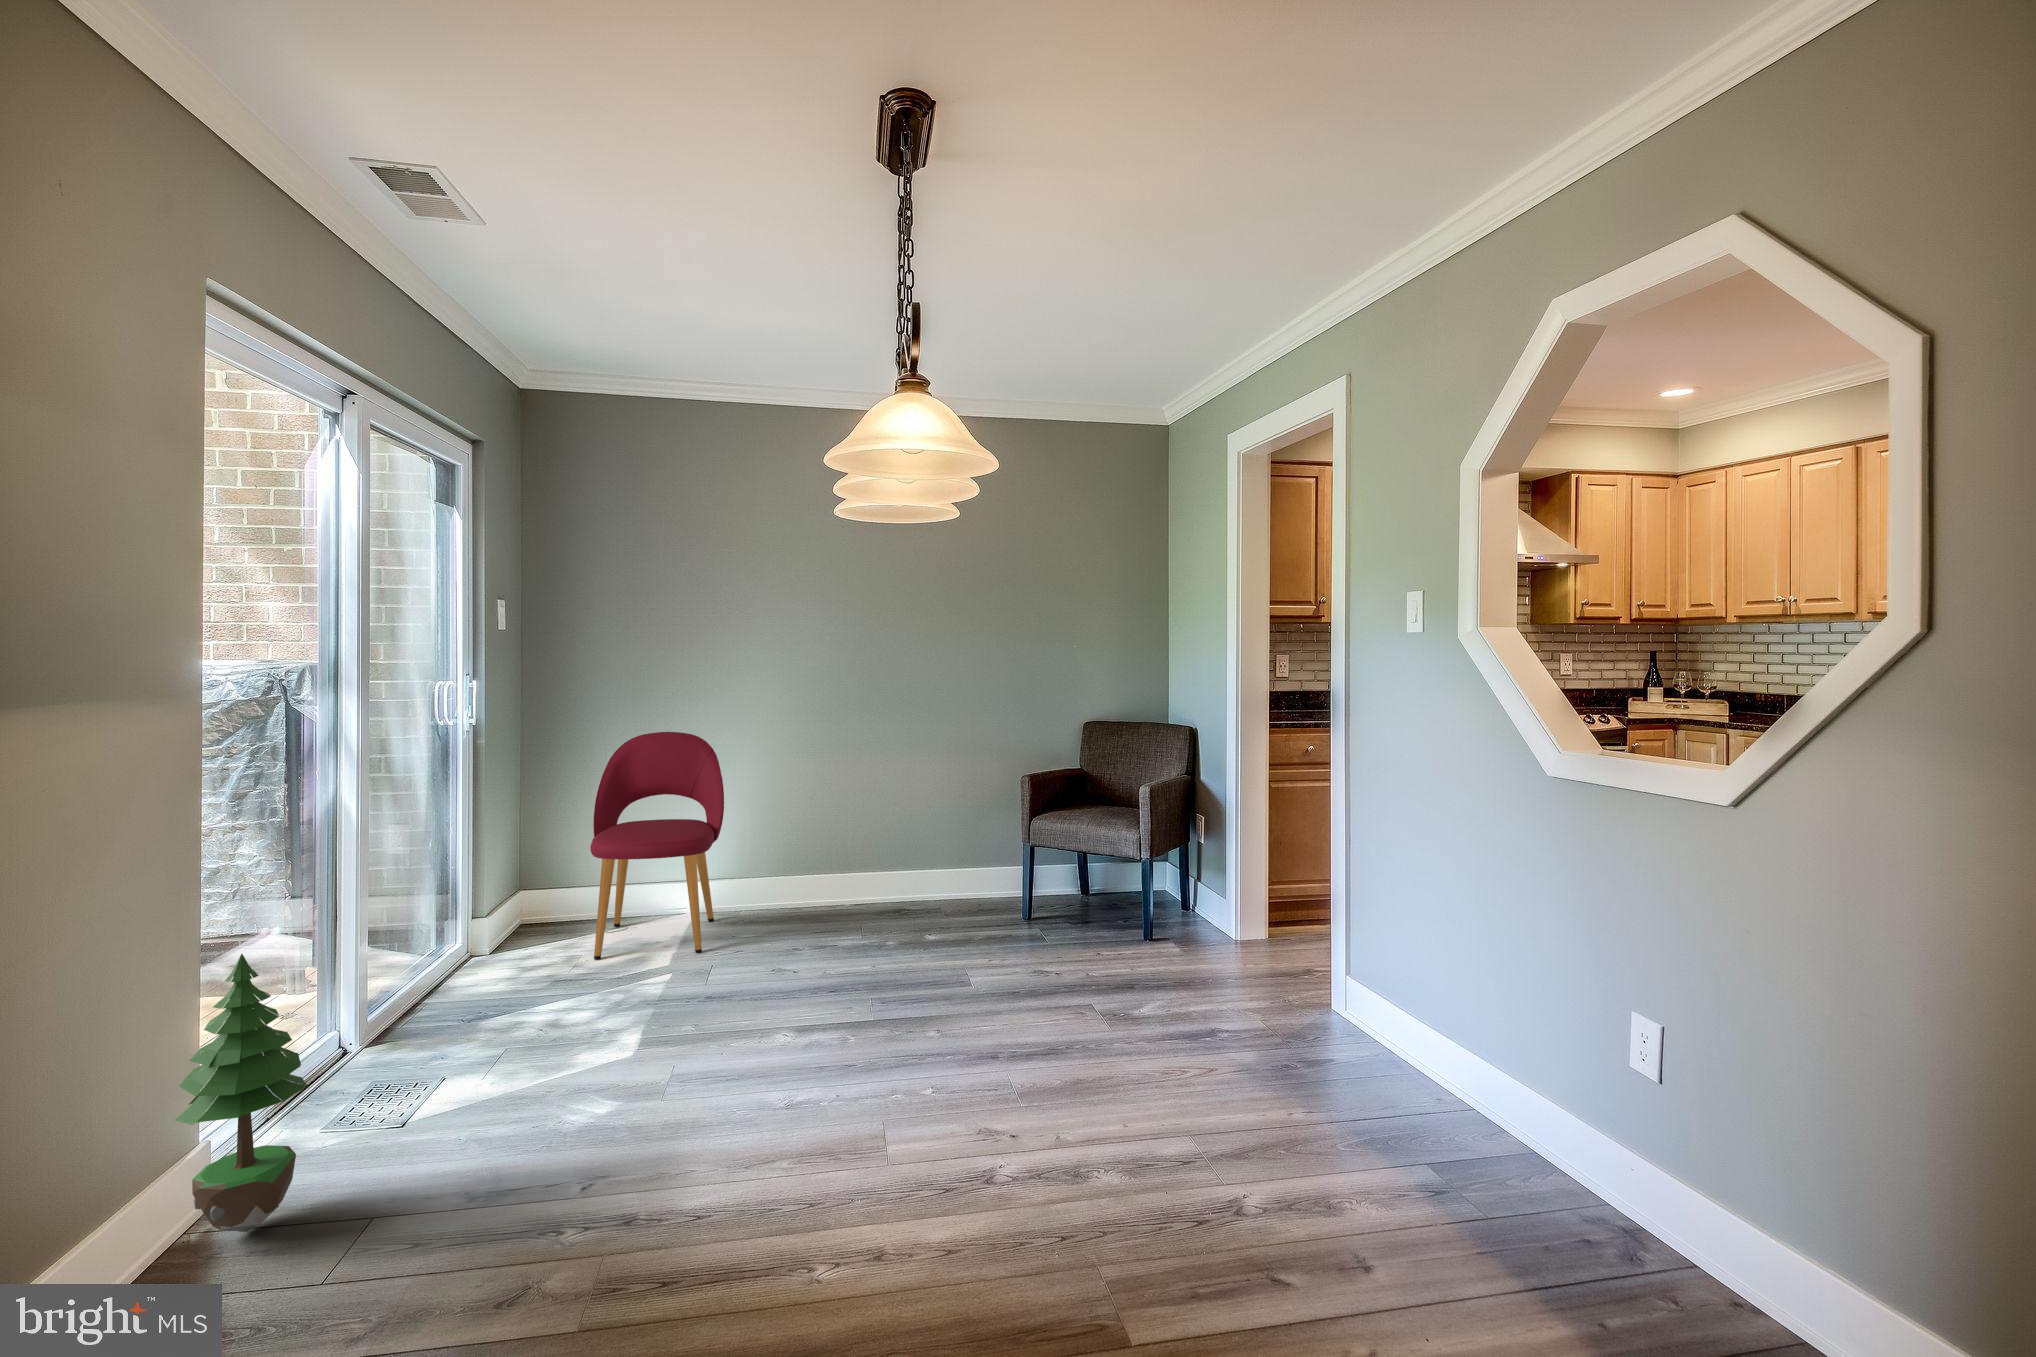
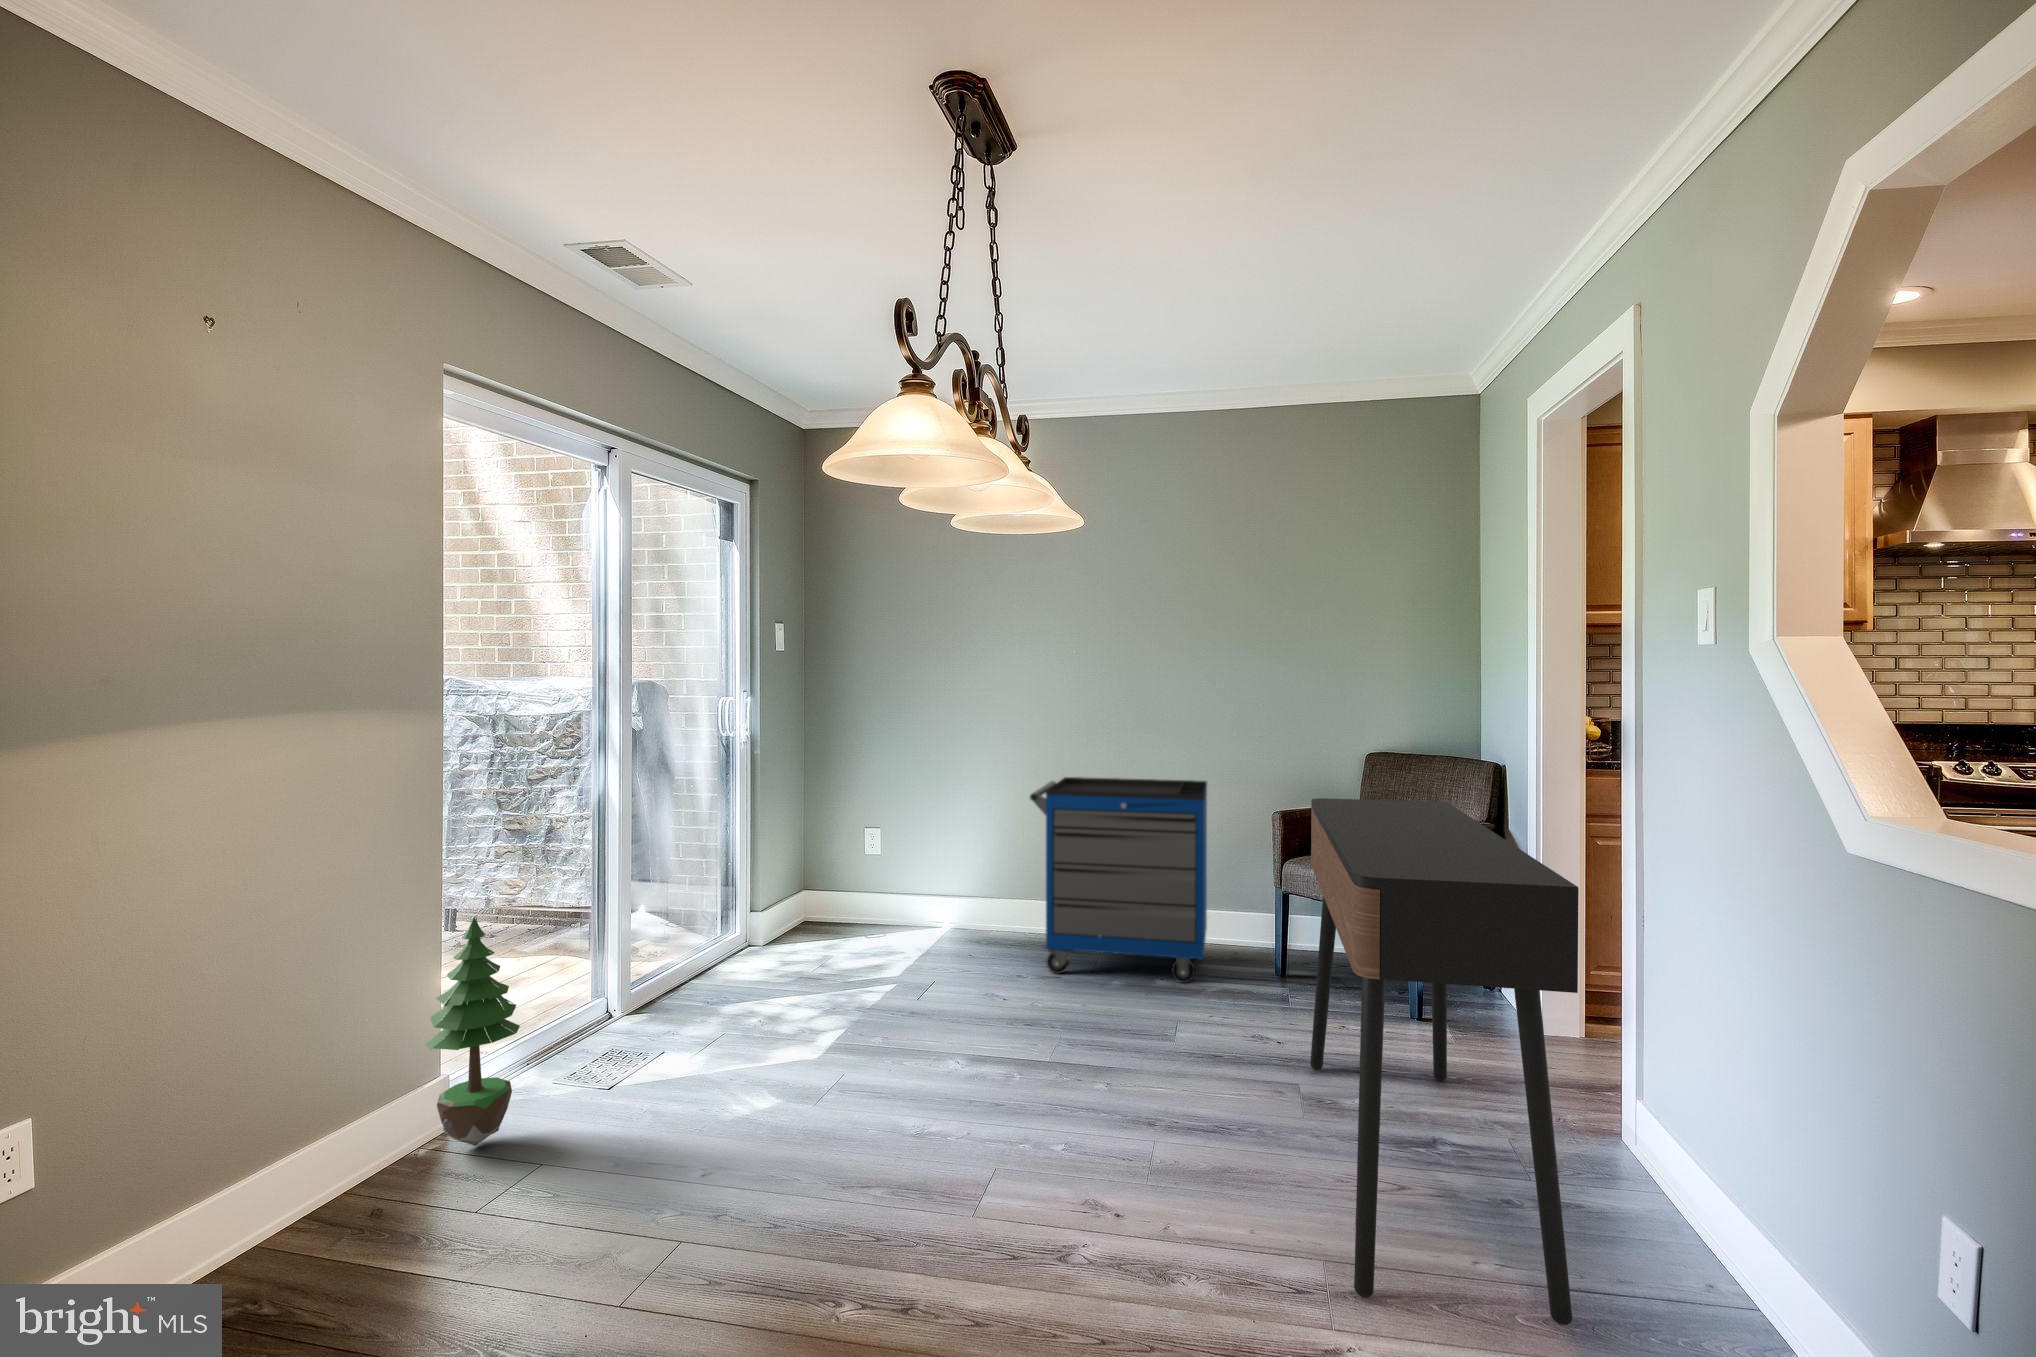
dining chair: present [590,732,724,960] -> none [841,750,967,967]
storage cabinet: none [807,752,975,943] -> present [1030,777,1207,983]
console table: none [1095,760,1371,1152] -> present [1310,798,1579,1325]

